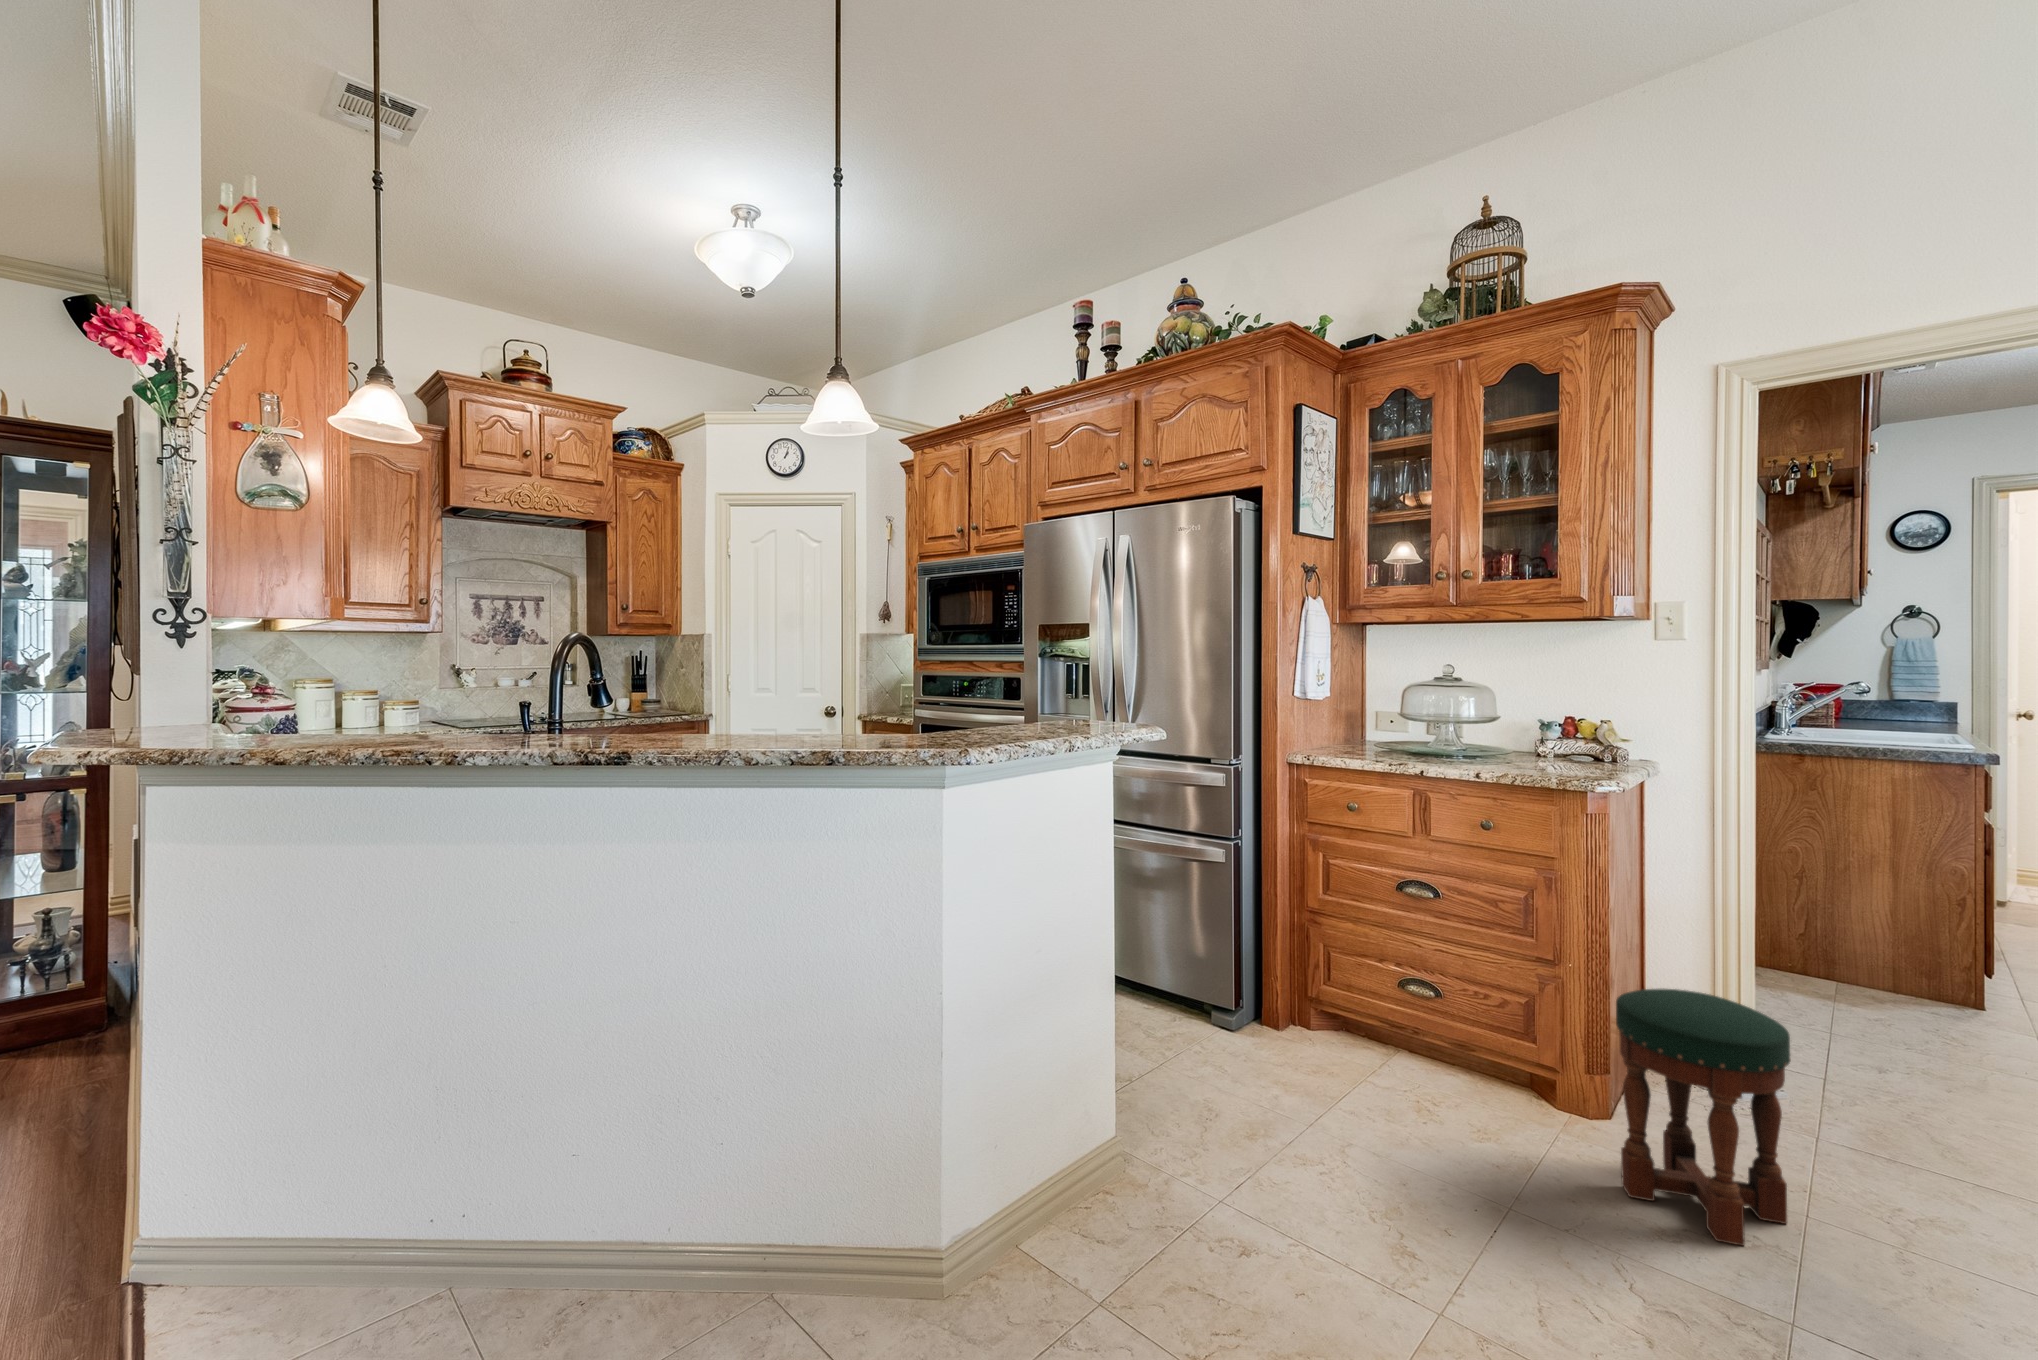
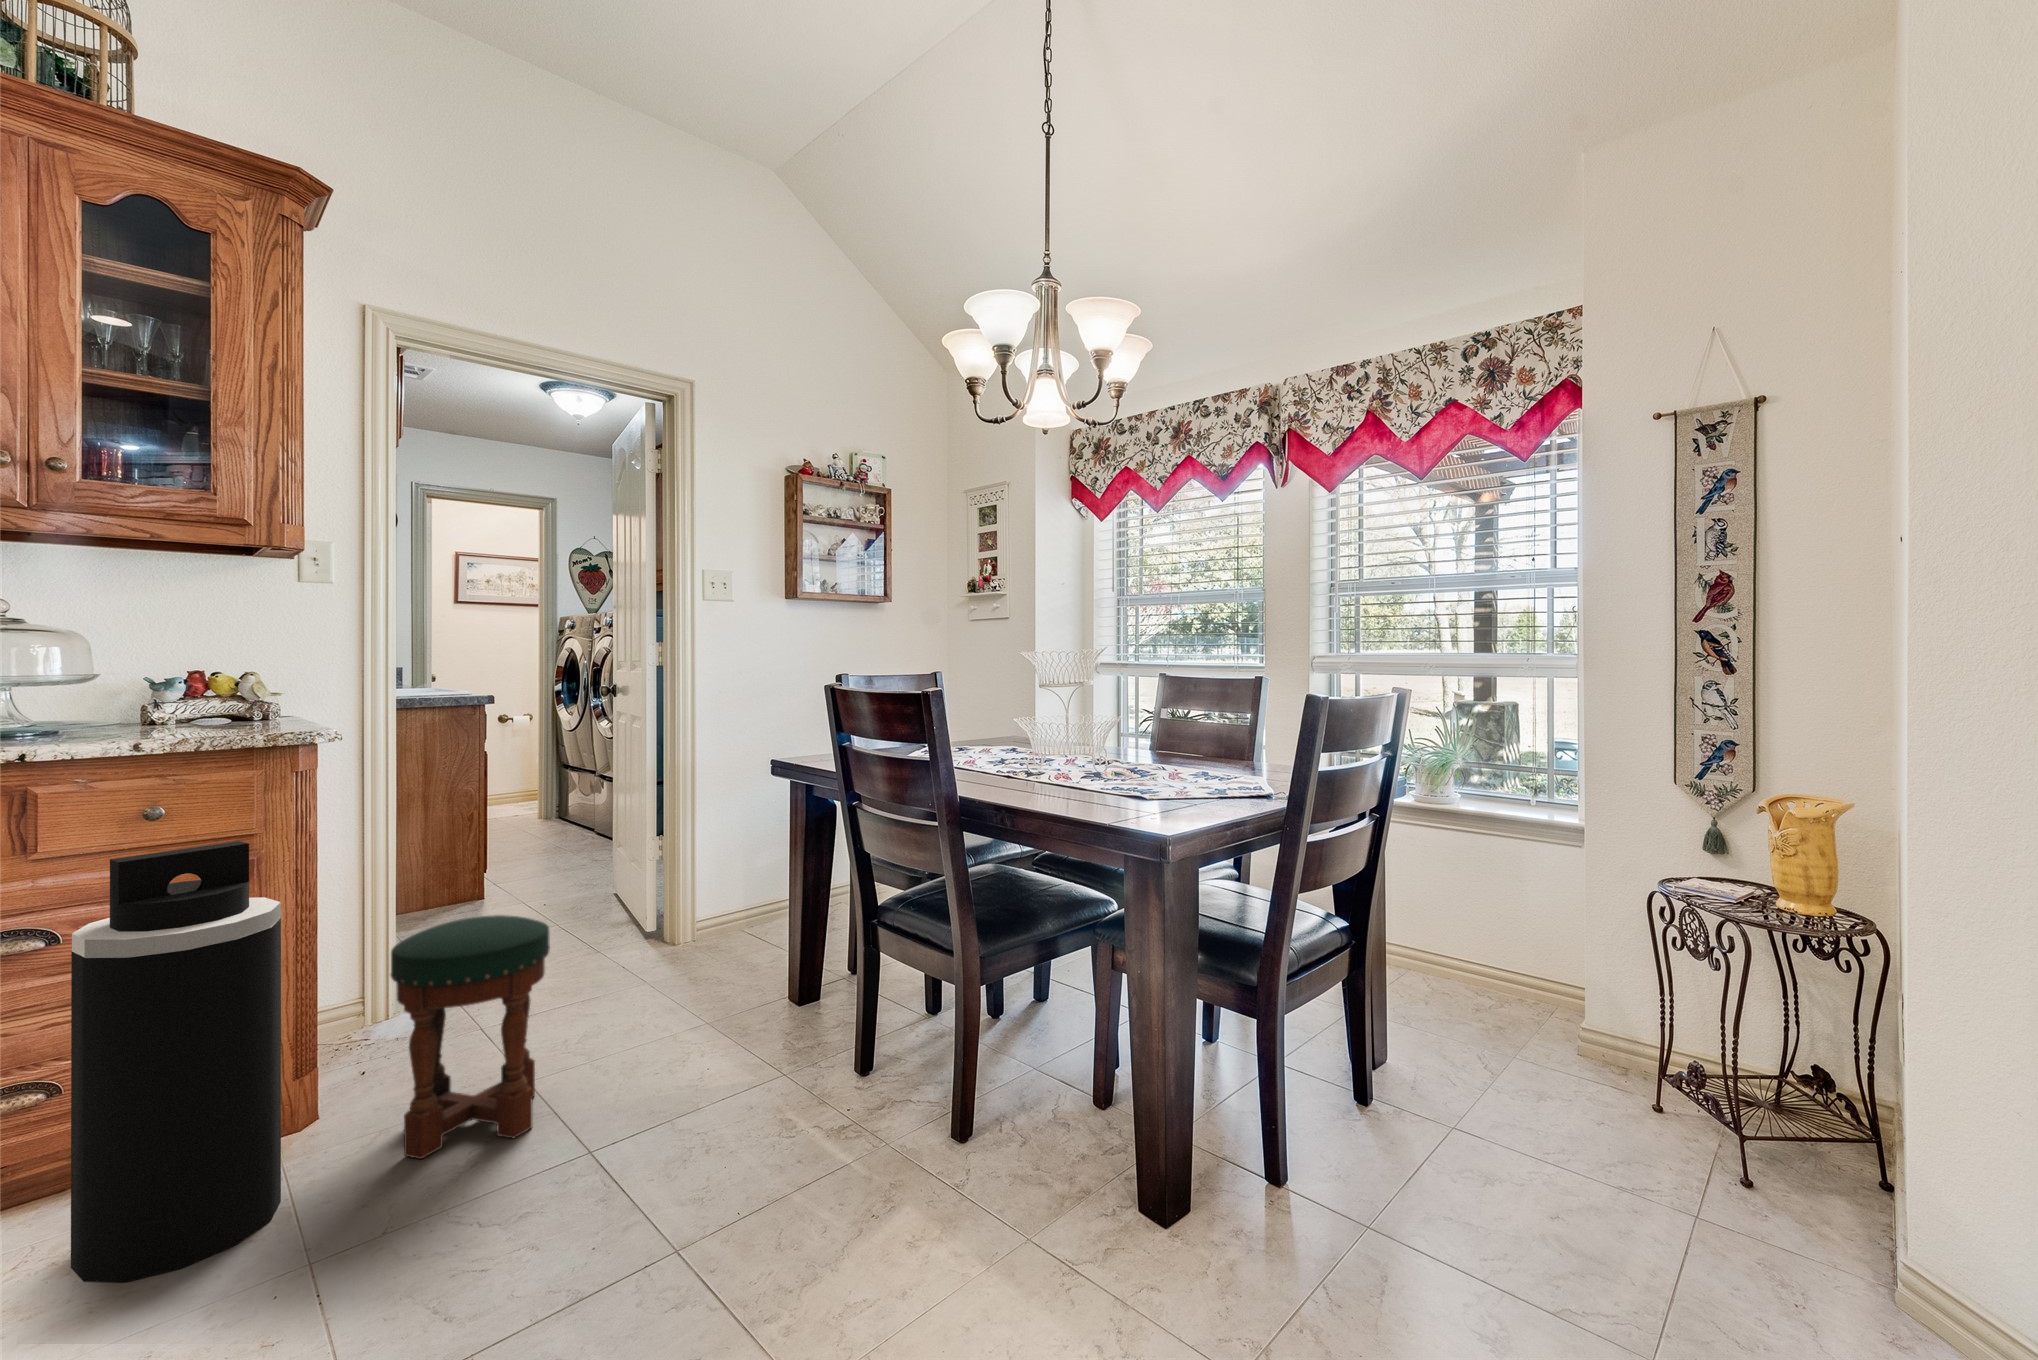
trash can: none [1398,851,1523,1160] -> present [71,841,281,1282]

